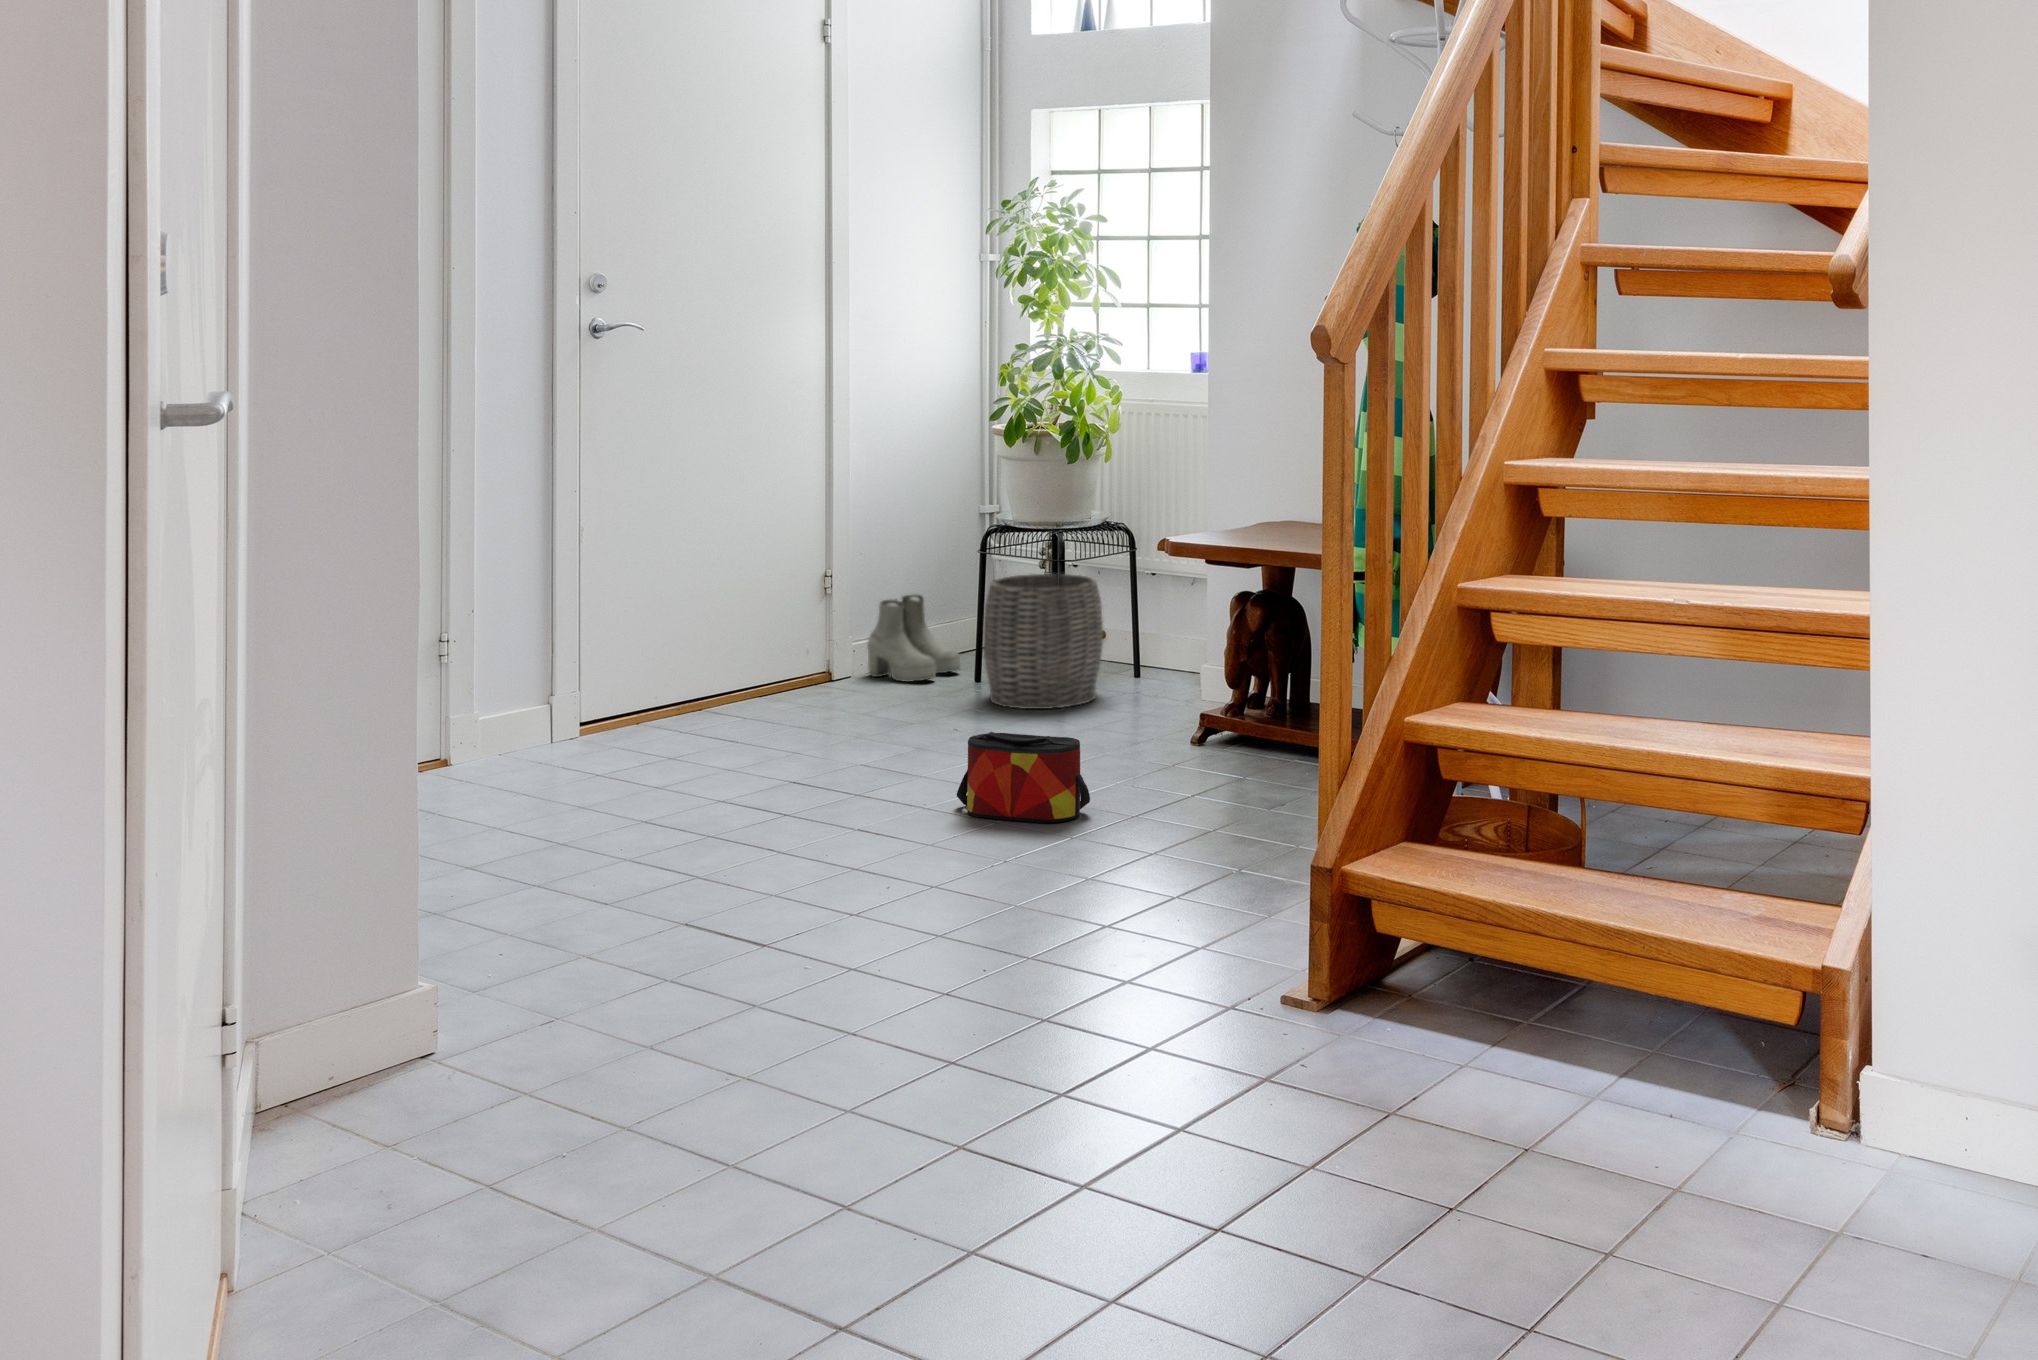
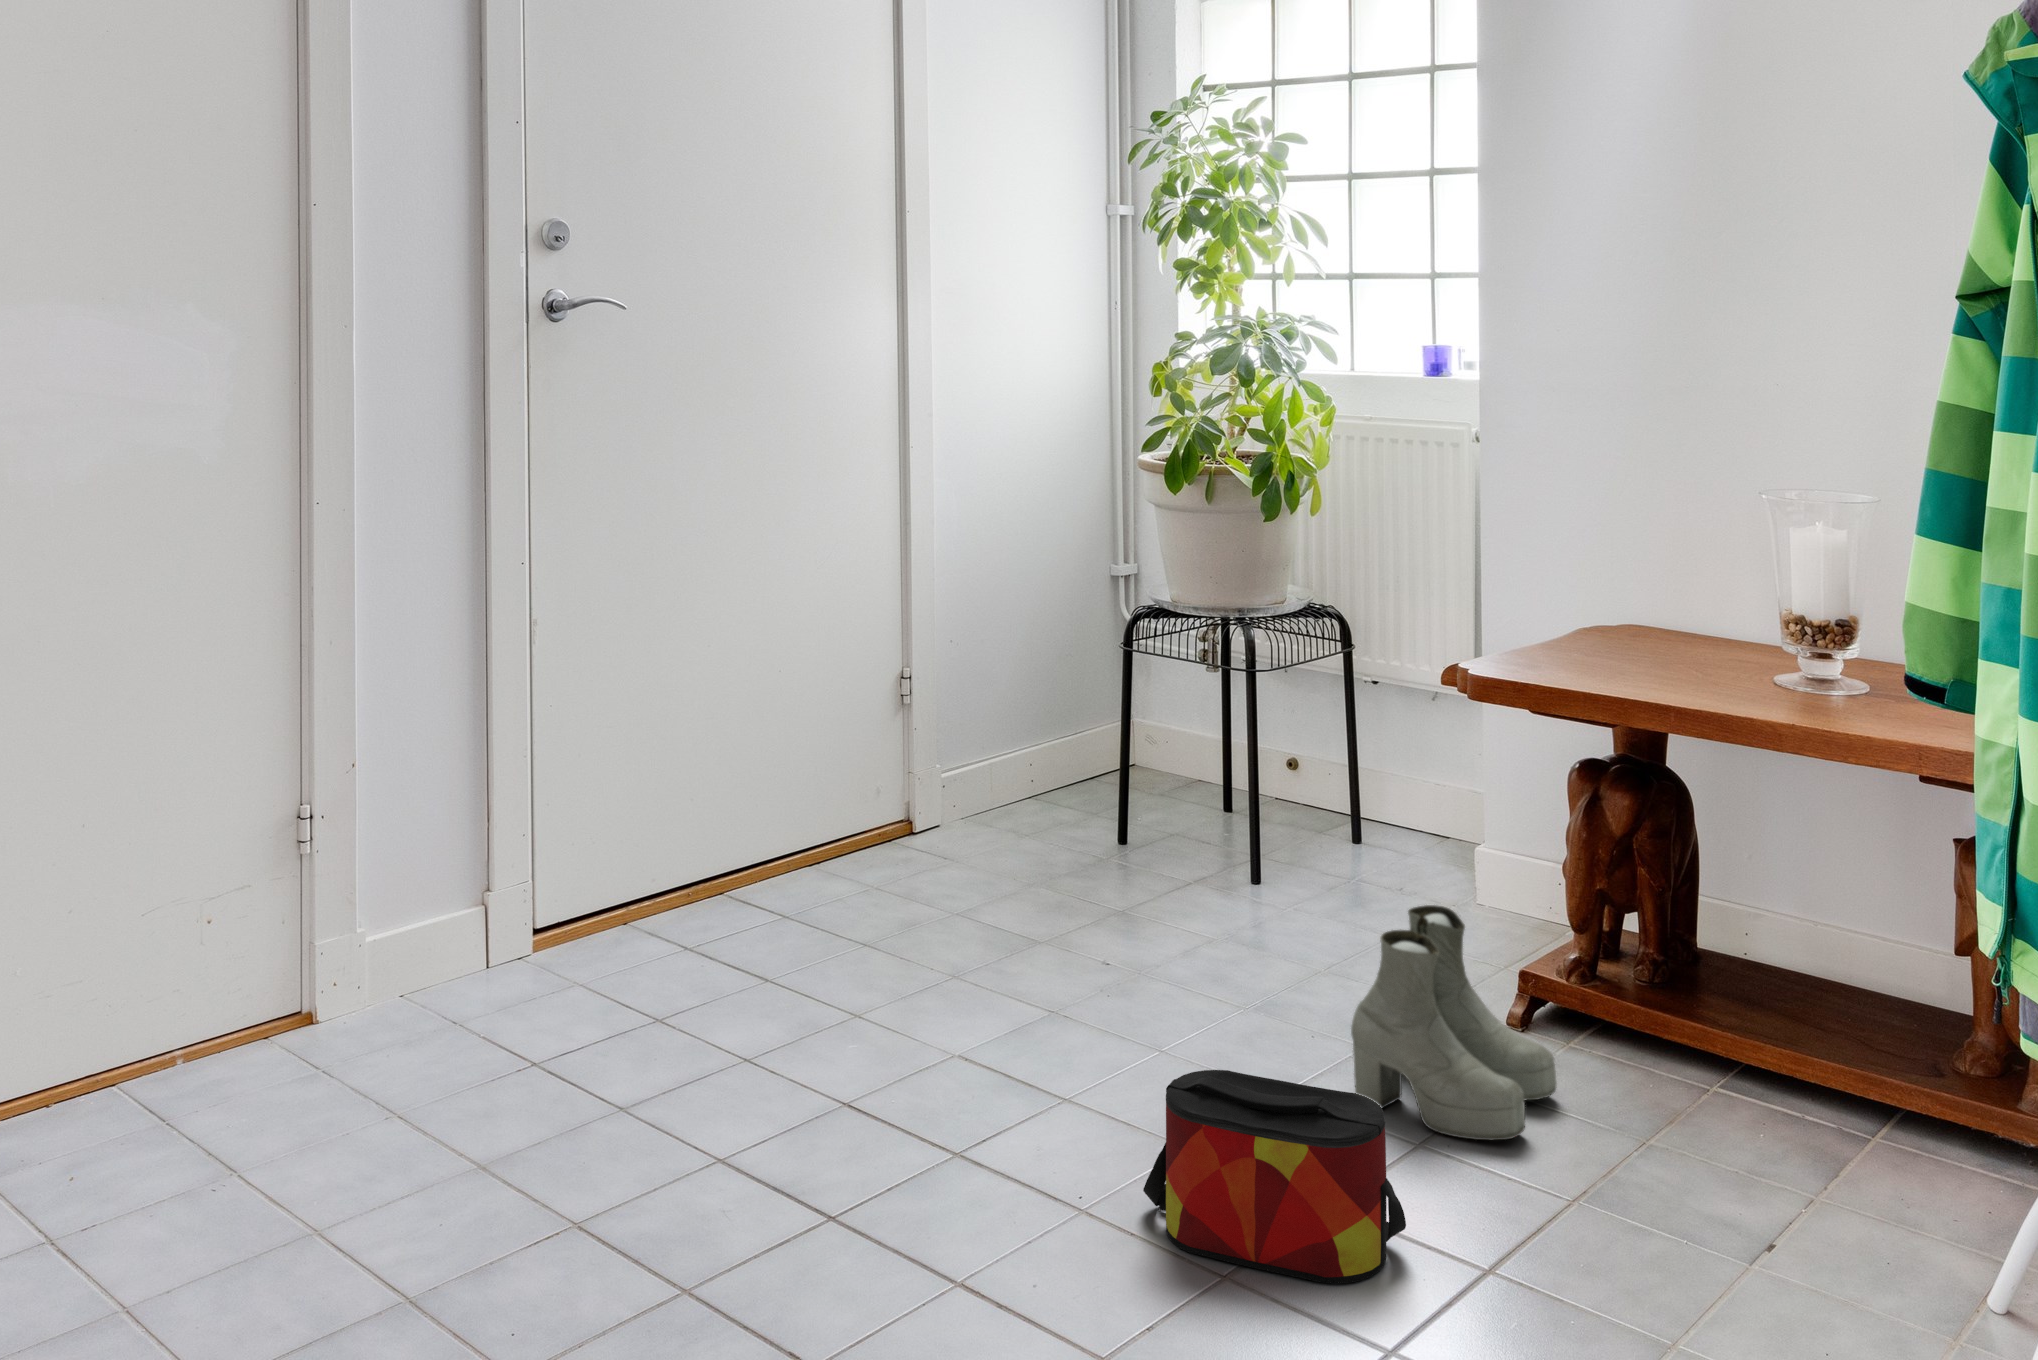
woven basket: present [983,574,1103,709] -> none [1138,686,1322,914]
boots: present [867,595,960,682] -> present [1351,905,1557,1140]

